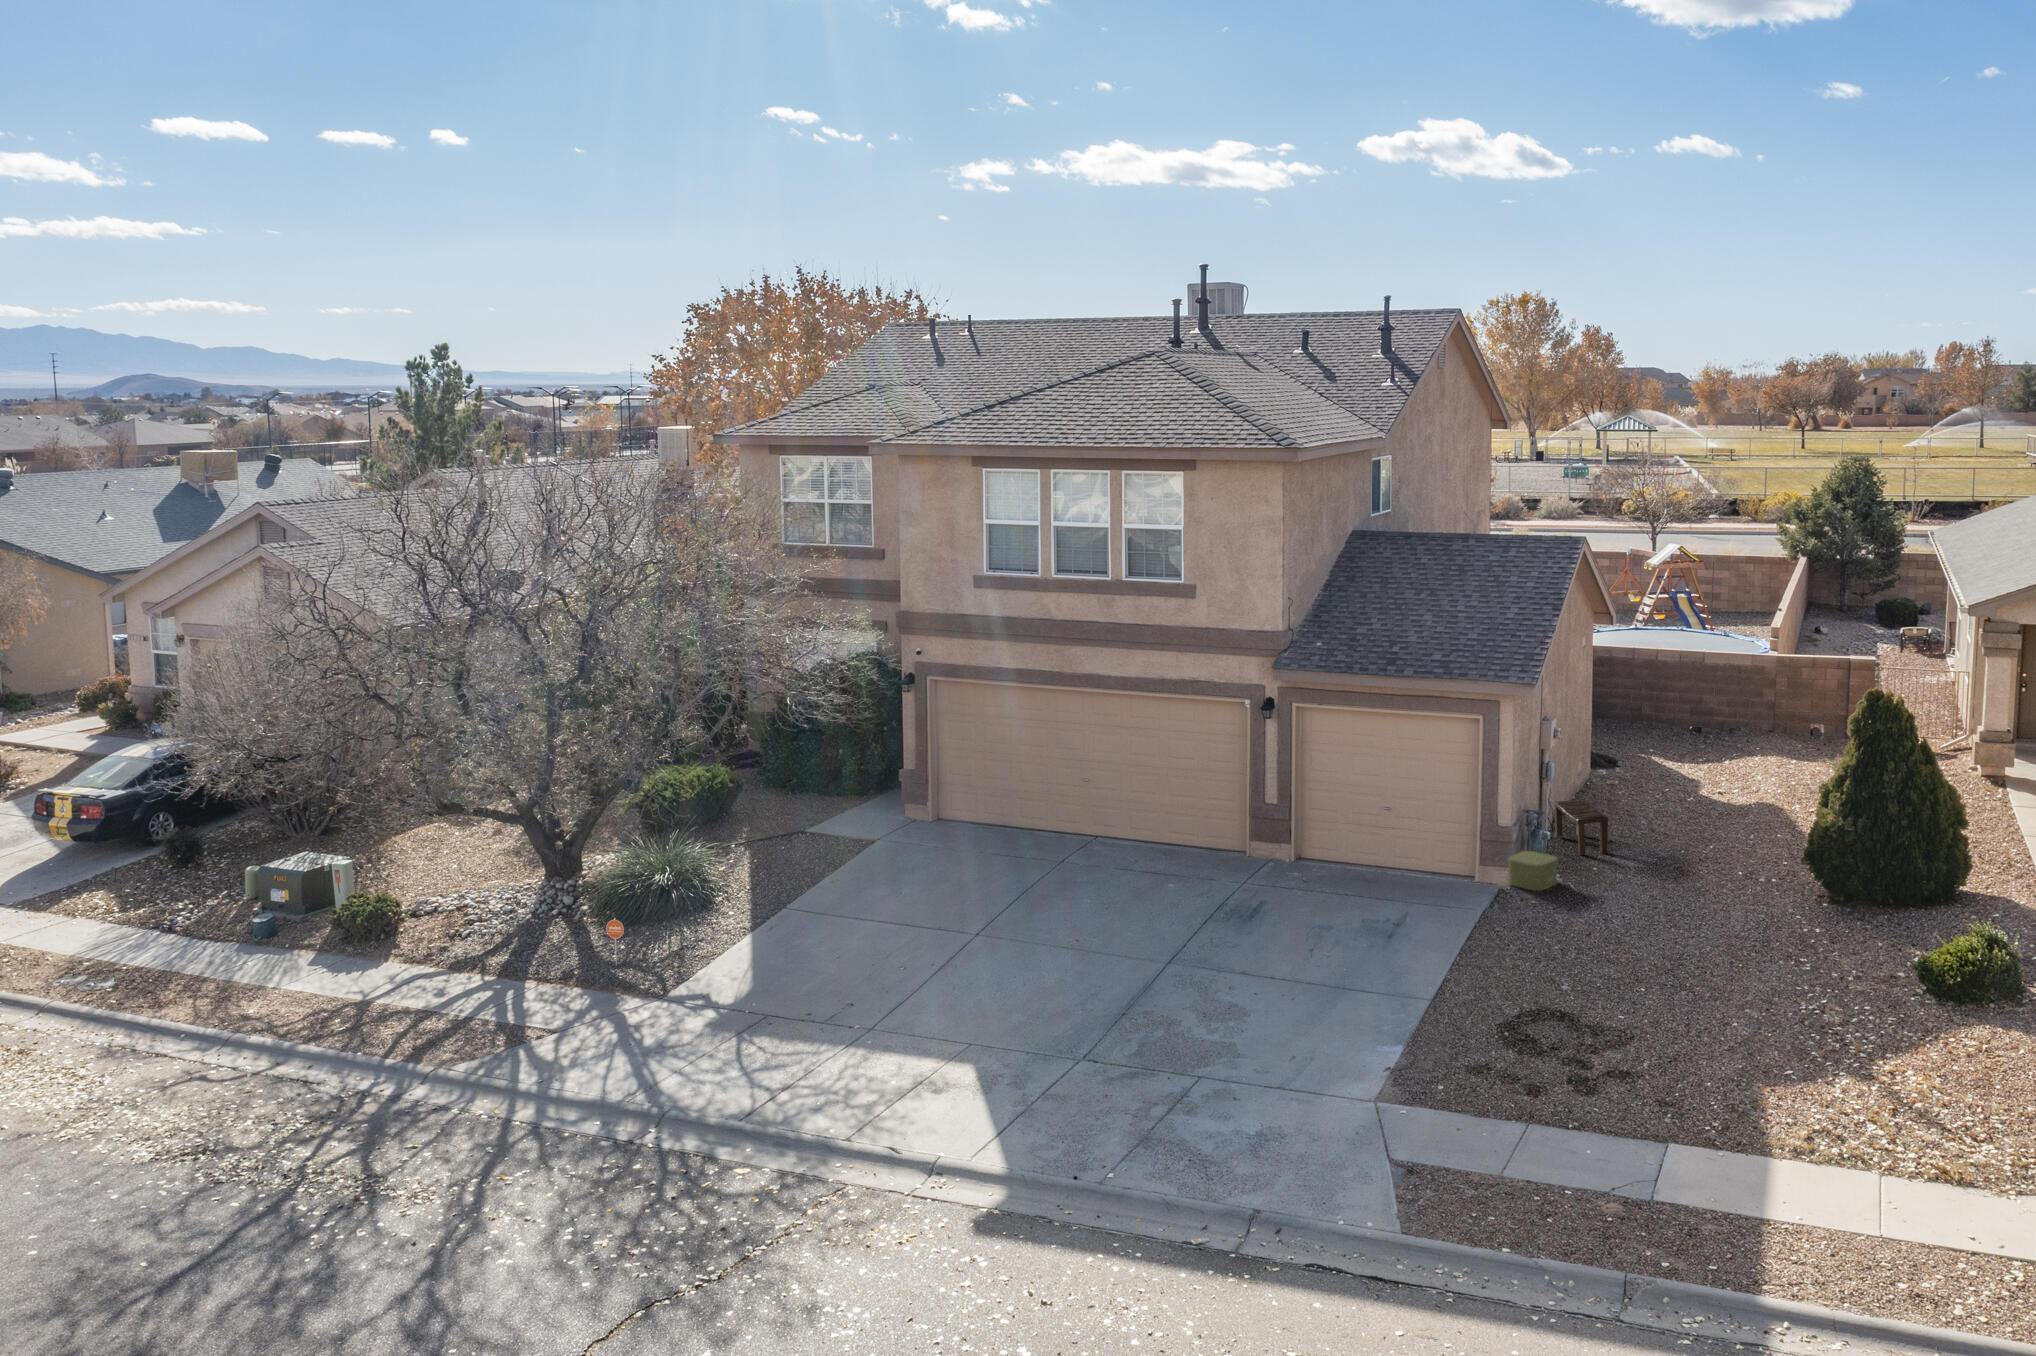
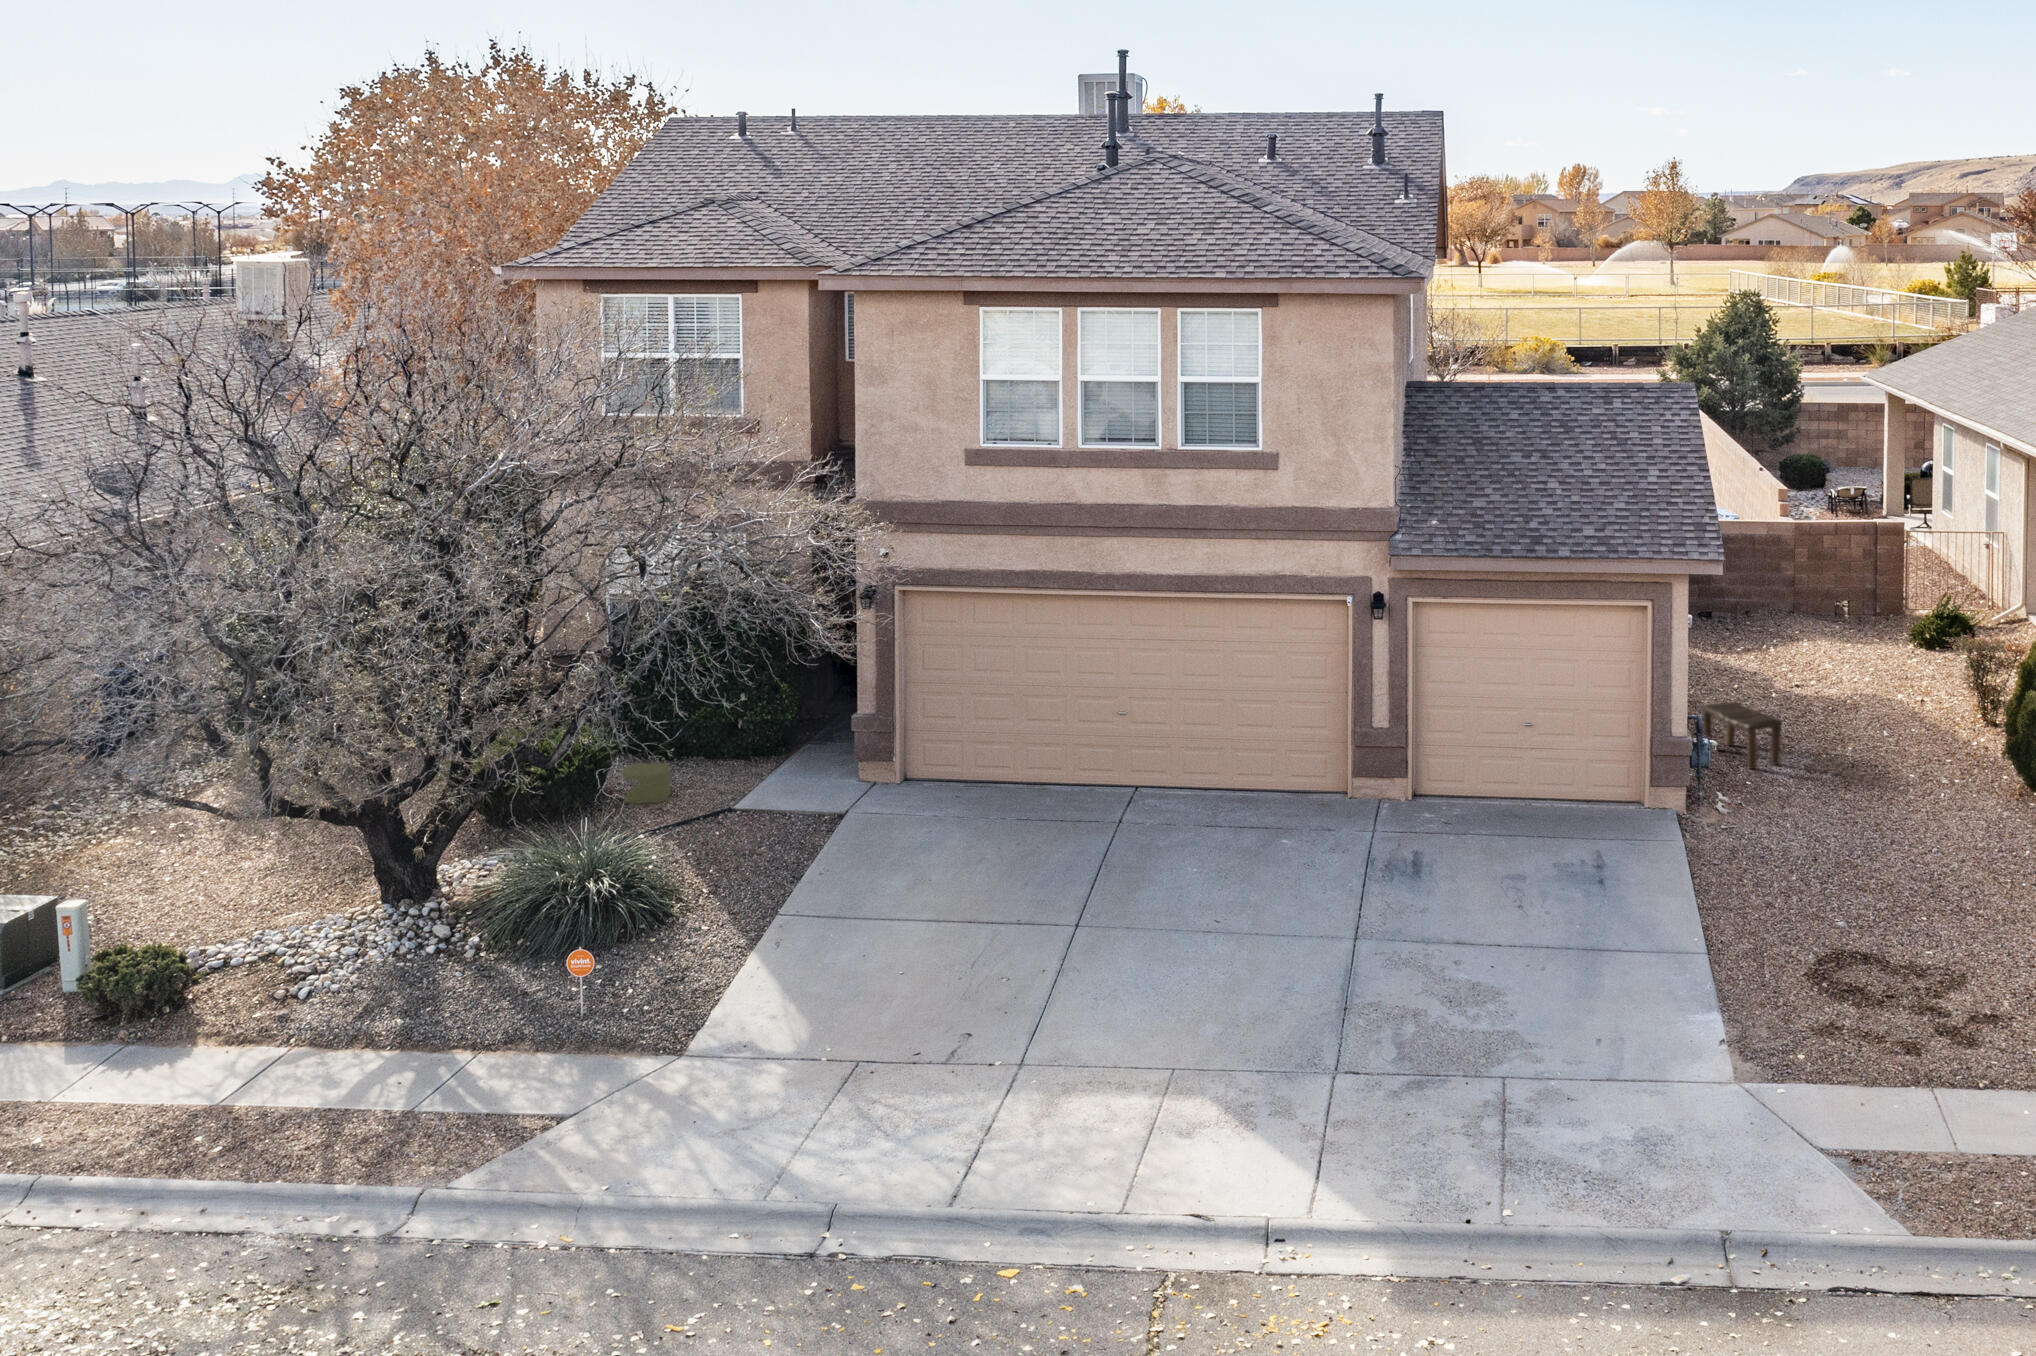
storage box: present [1508,851,1557,891] -> present [622,763,671,804]

